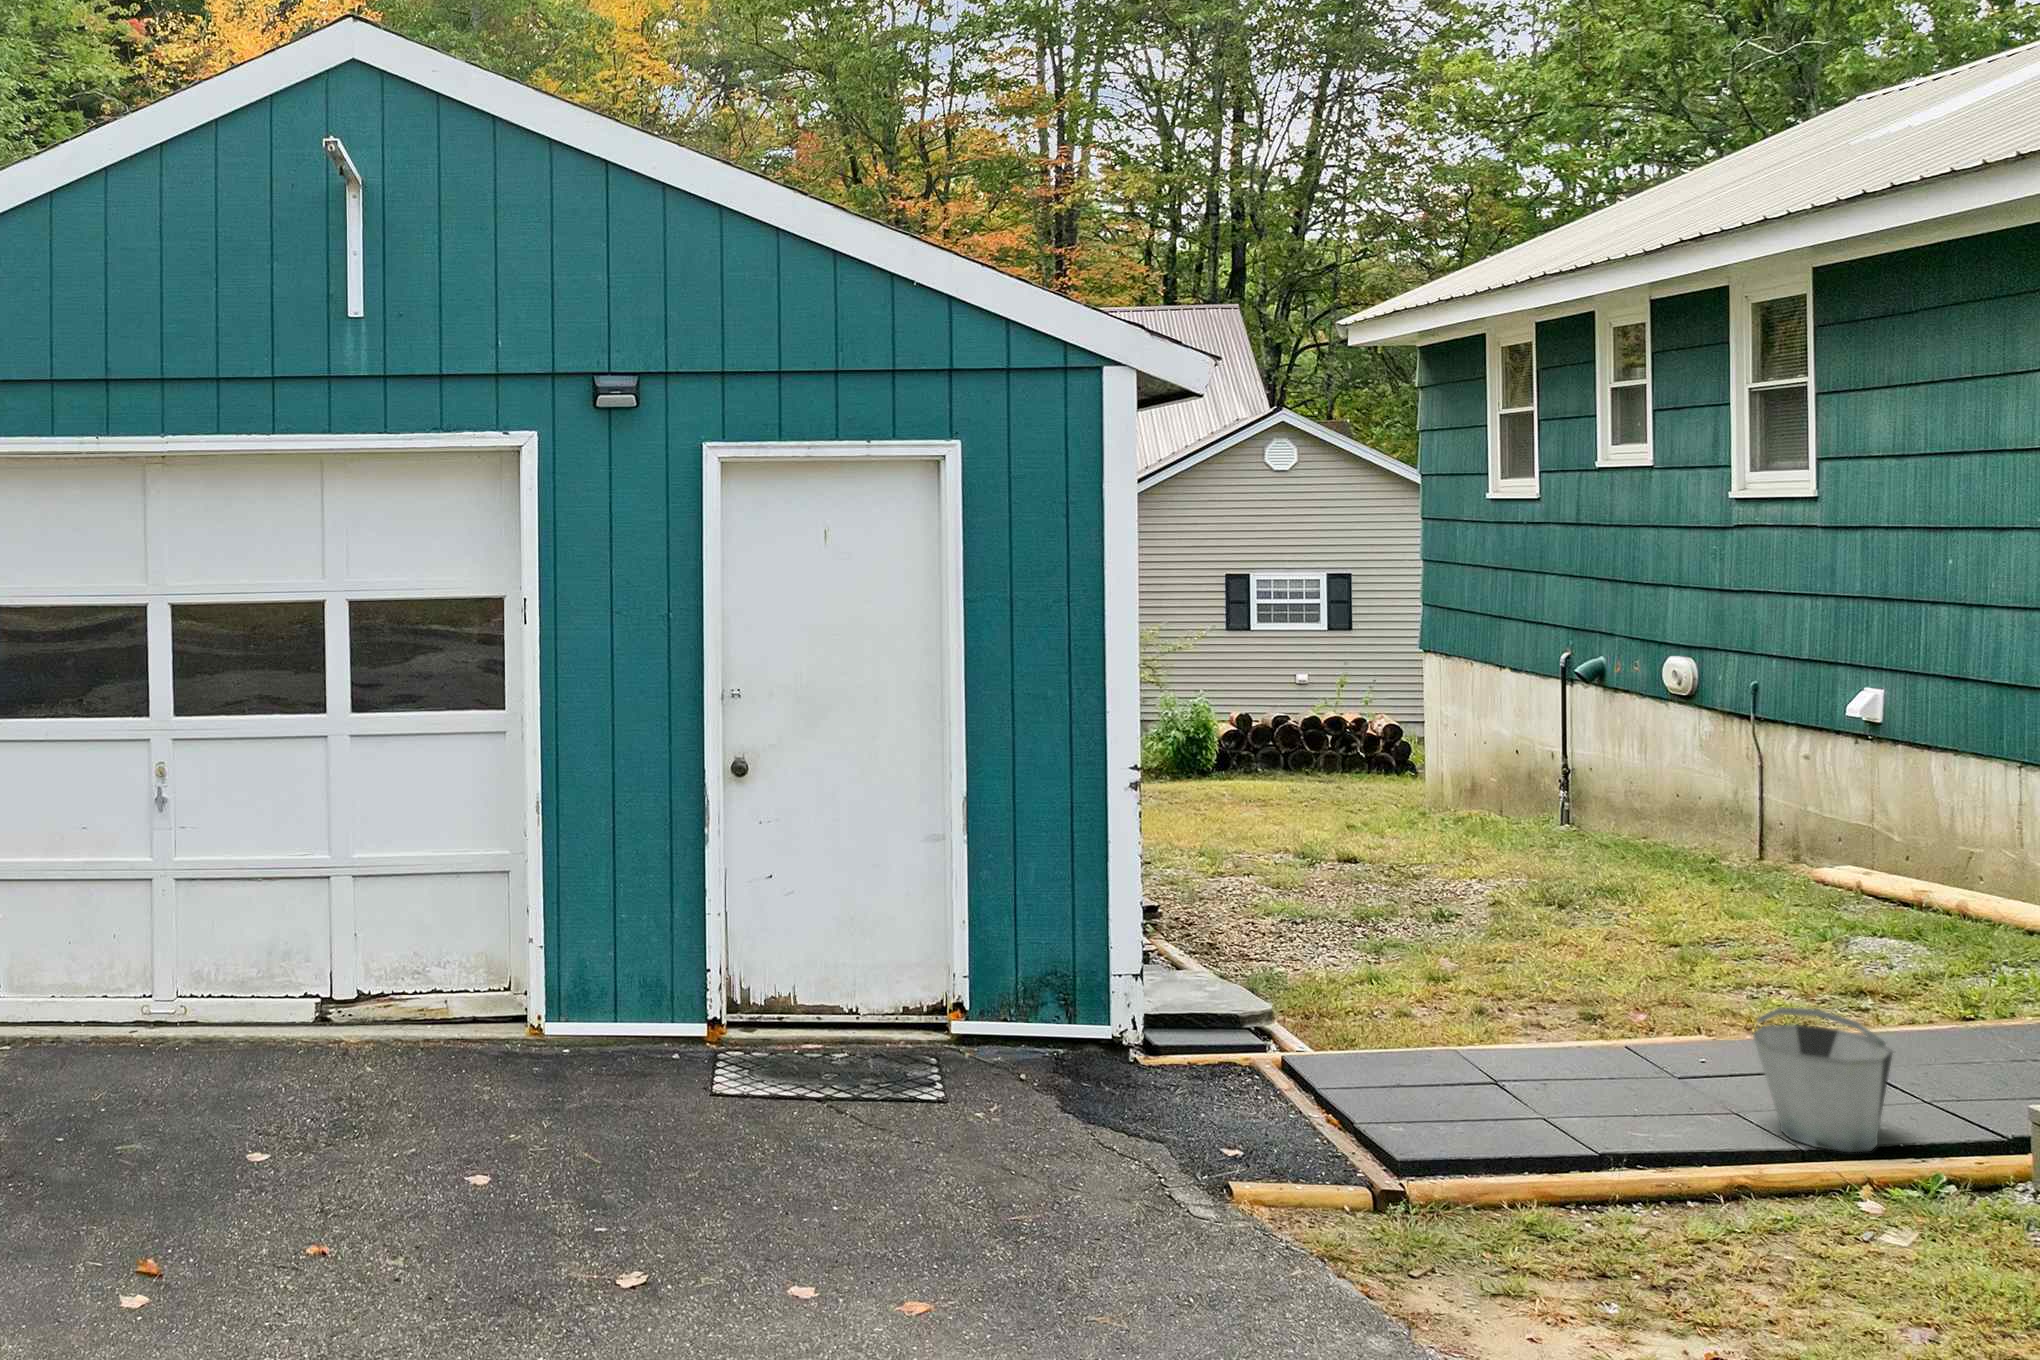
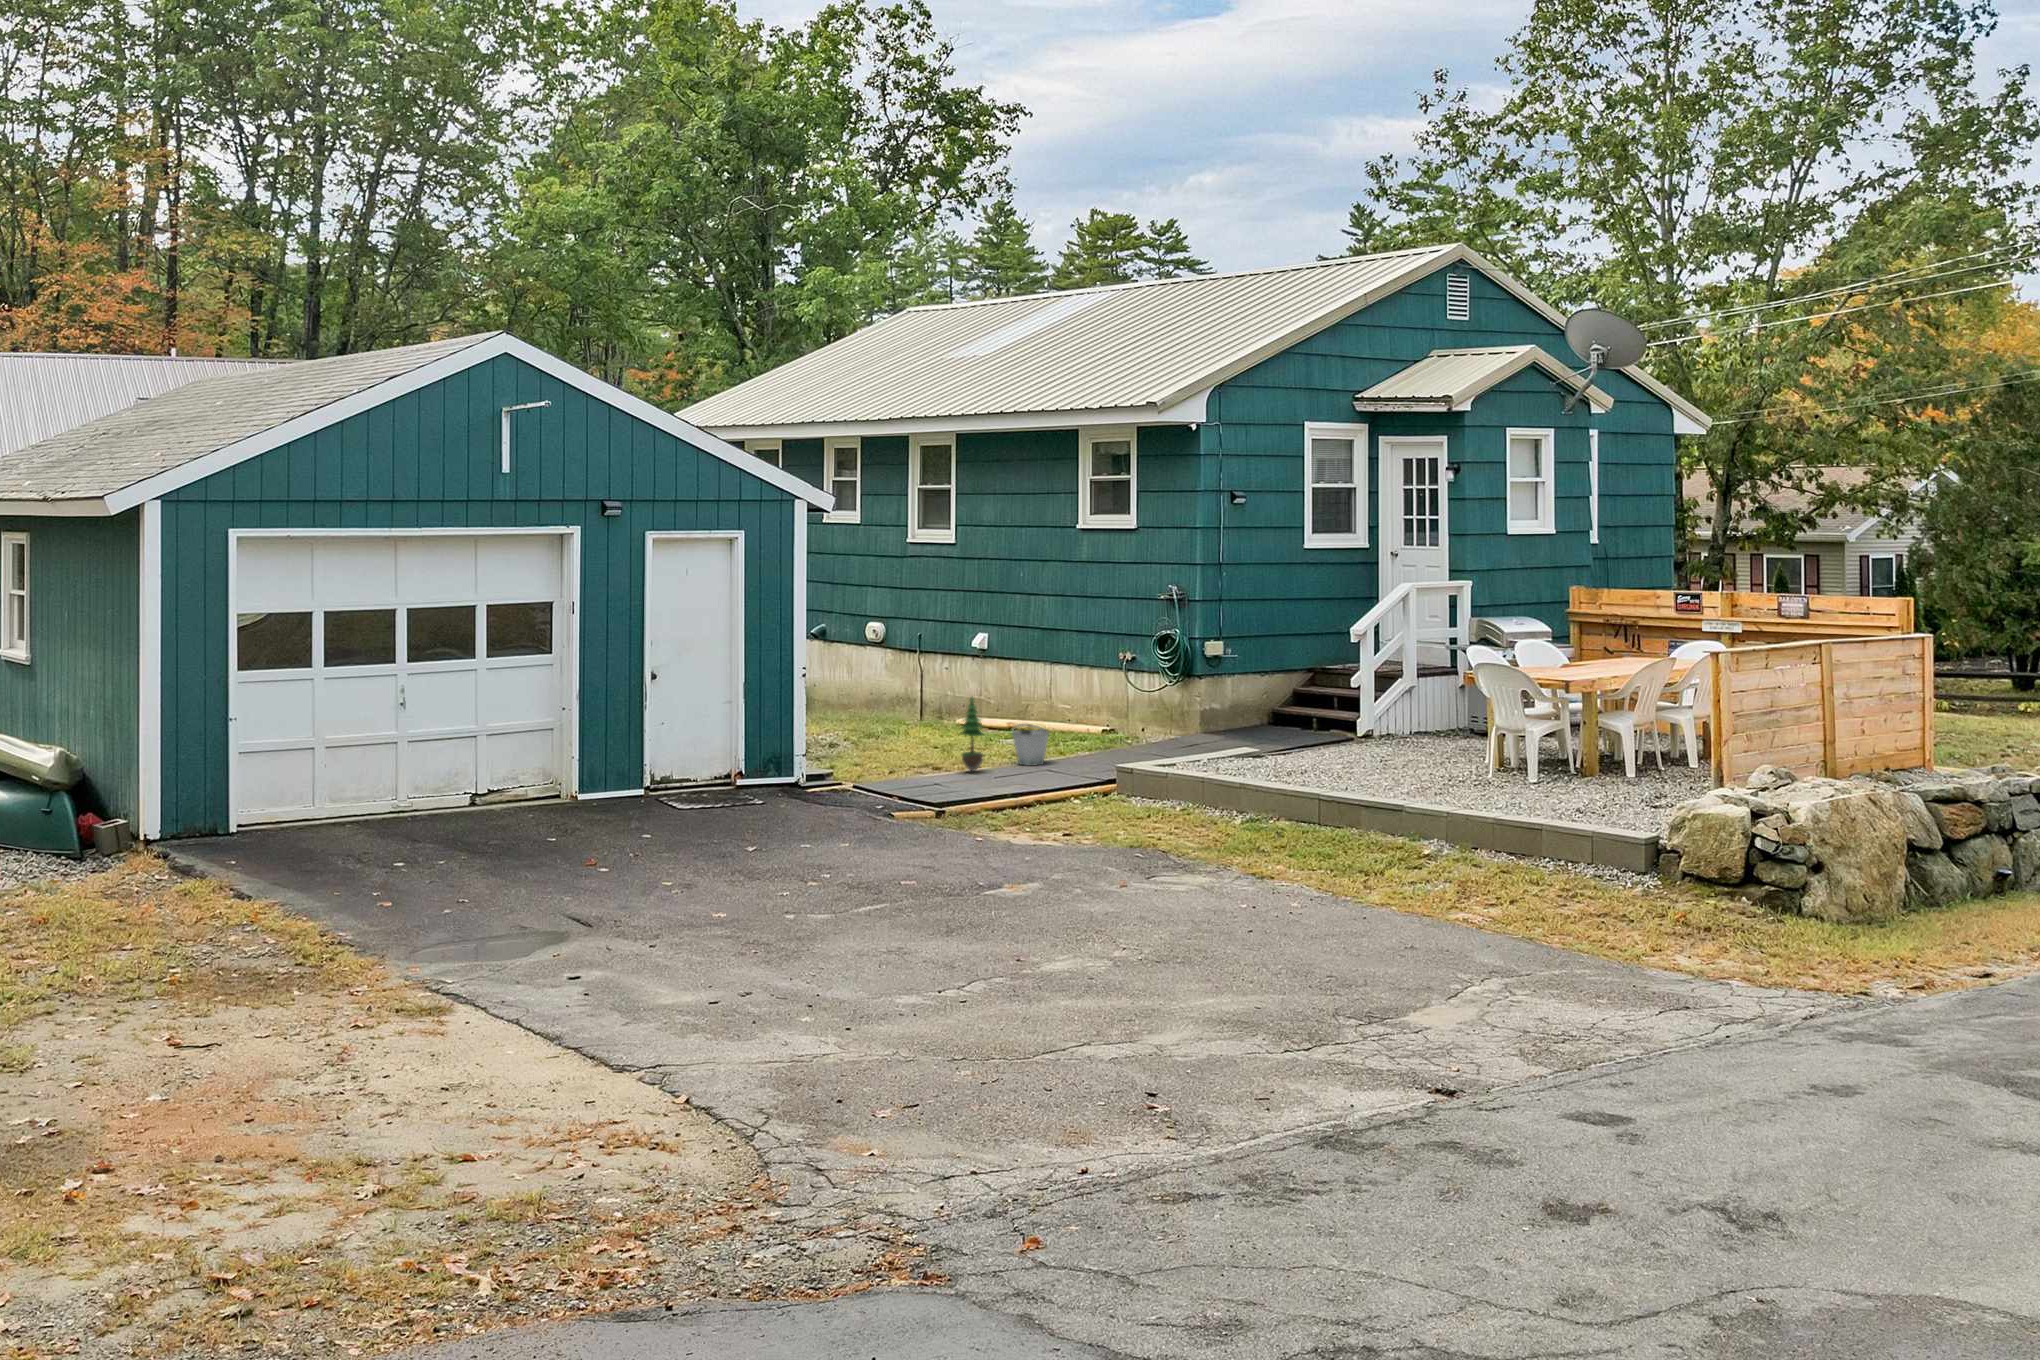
potted tree: none [1536,913,1628,1138] -> present [961,696,983,772]

